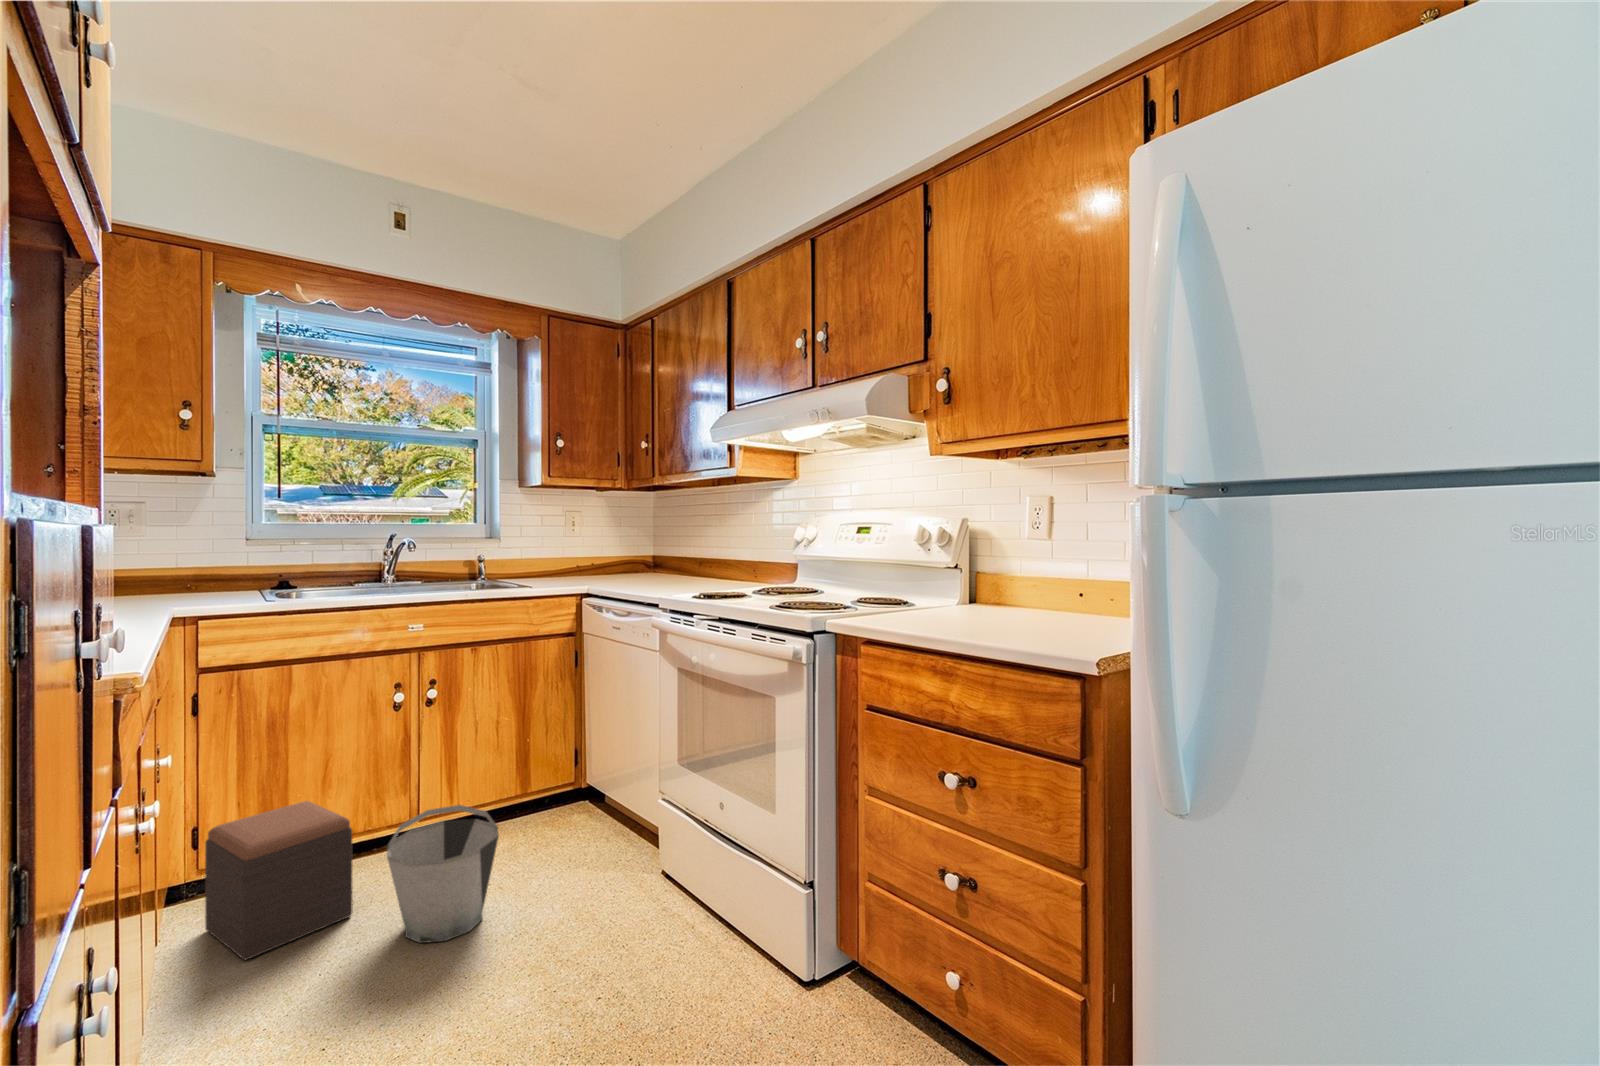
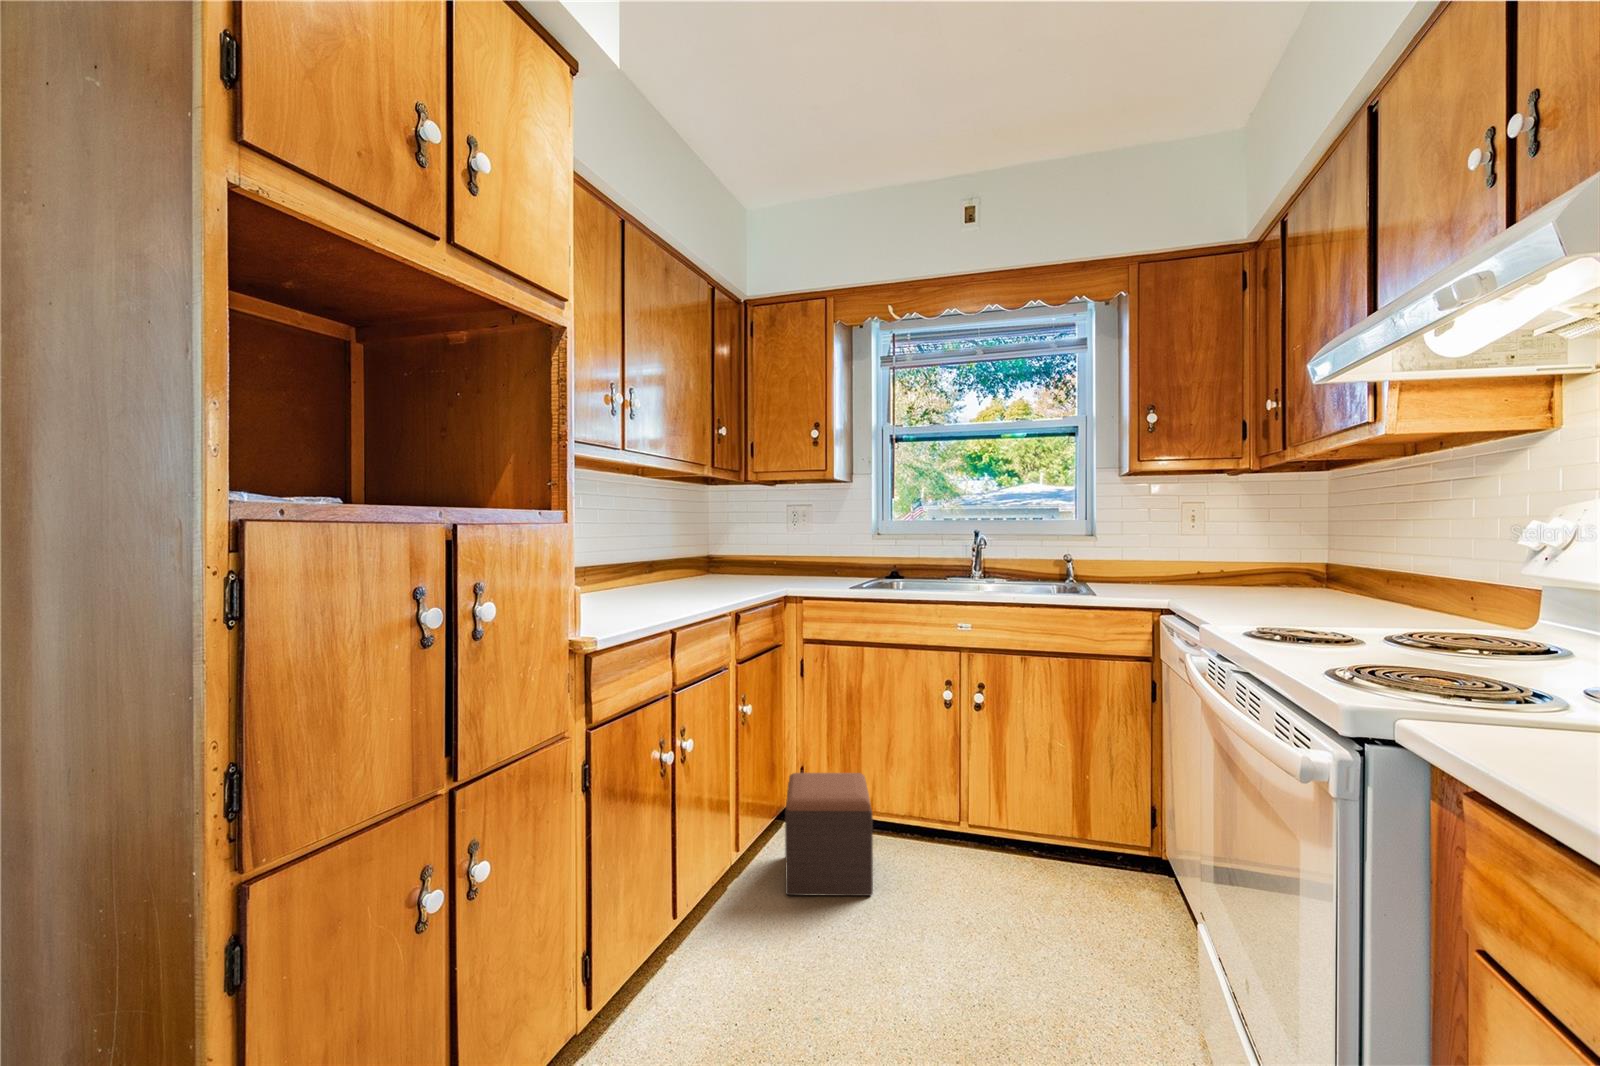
bucket: present [387,805,499,943] -> none [873,820,985,971]

